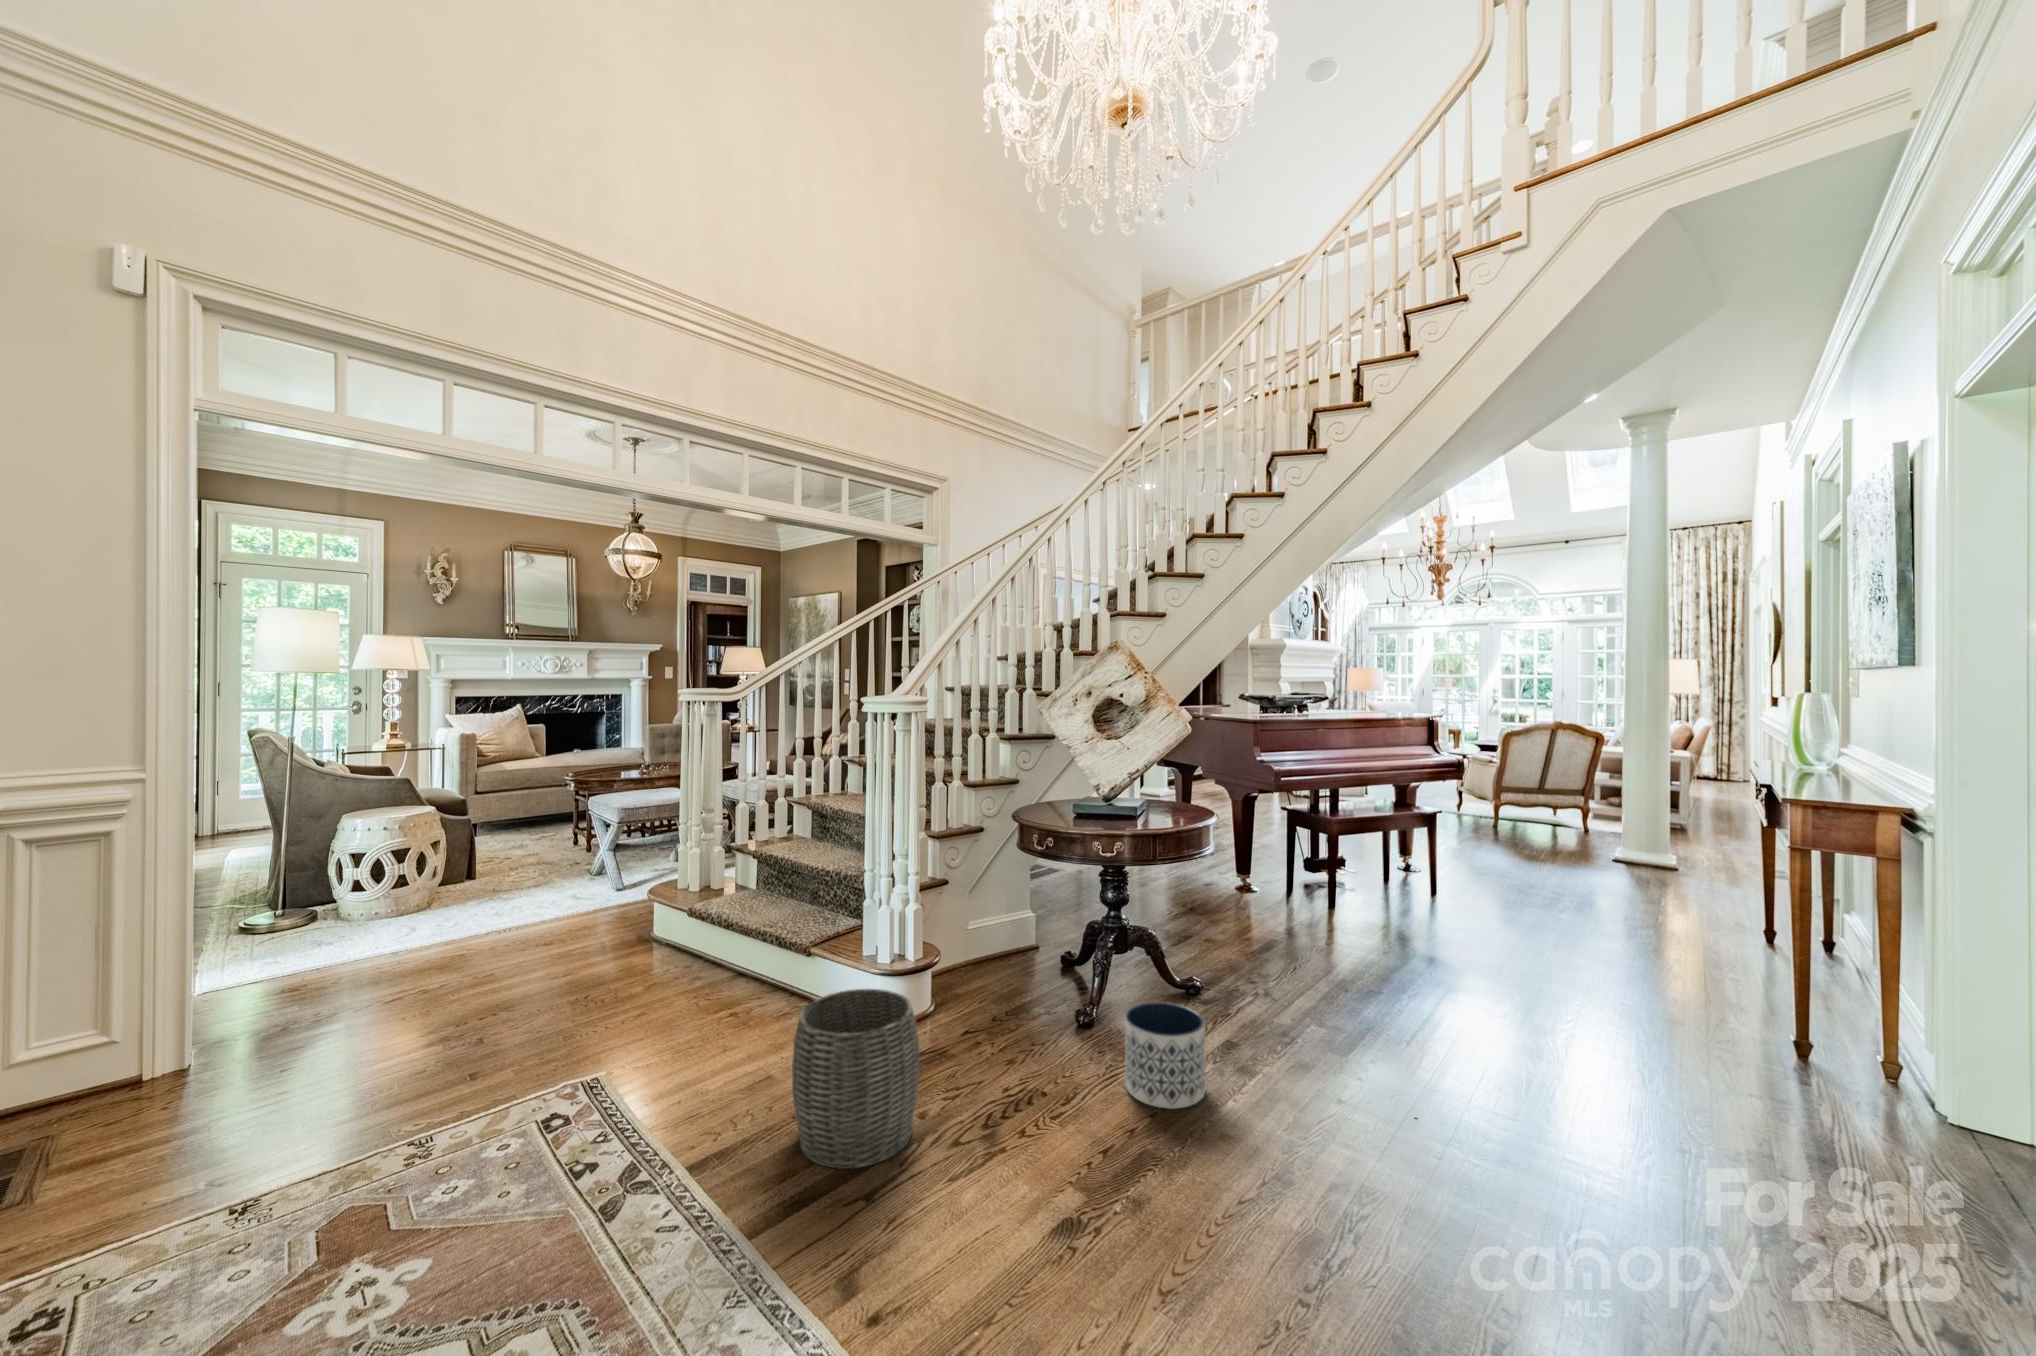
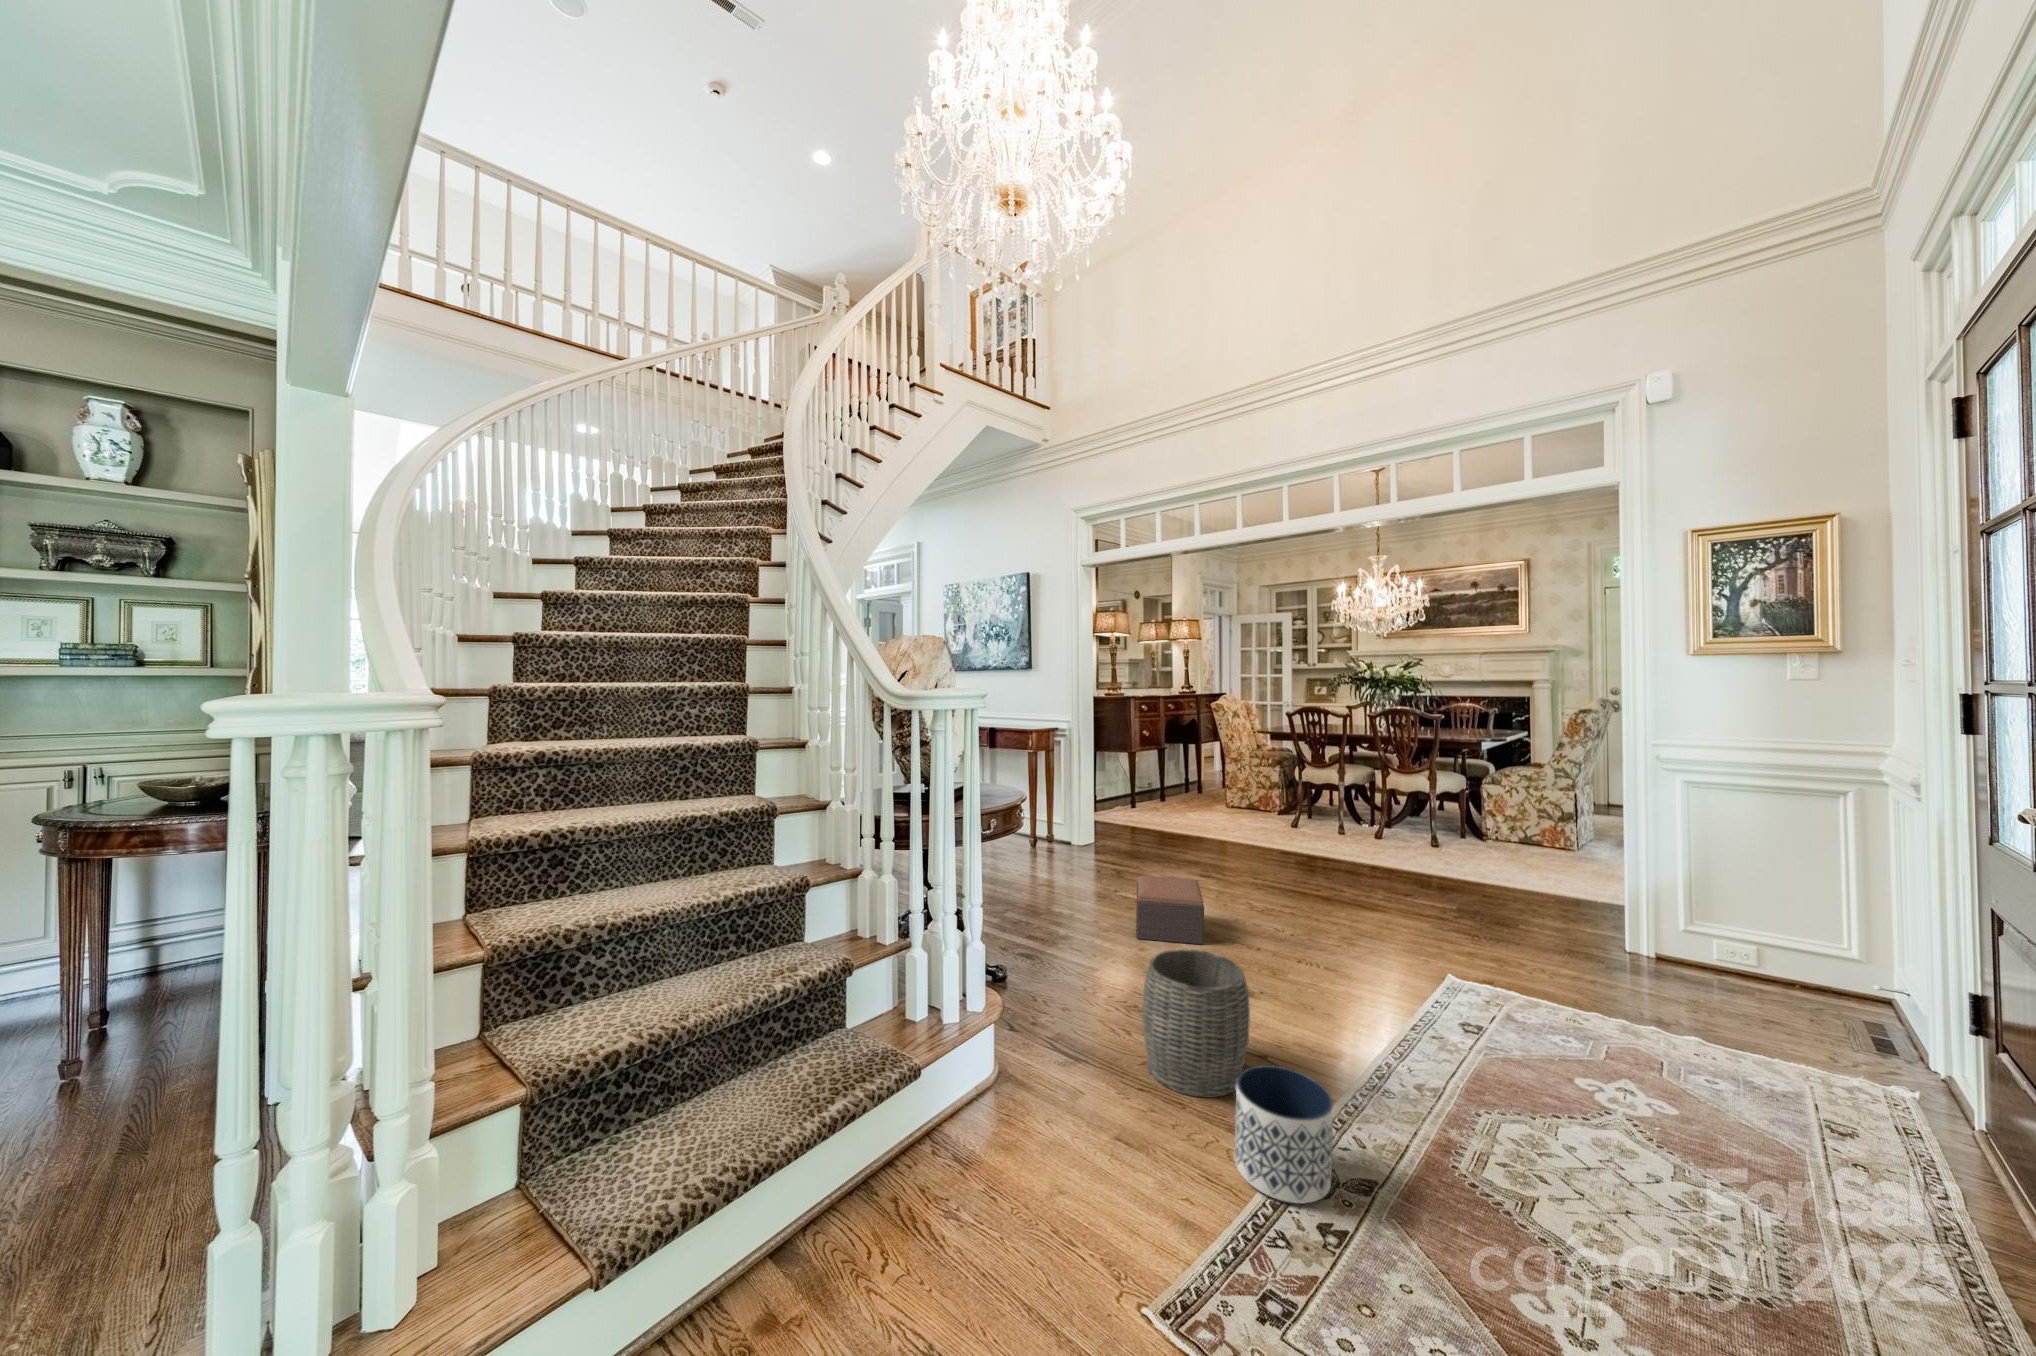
planter: present [1125,1002,1205,1109] -> present [1235,1065,1333,1203]
footstool: none [1267,1059,1434,1234] -> present [1136,876,1204,945]

